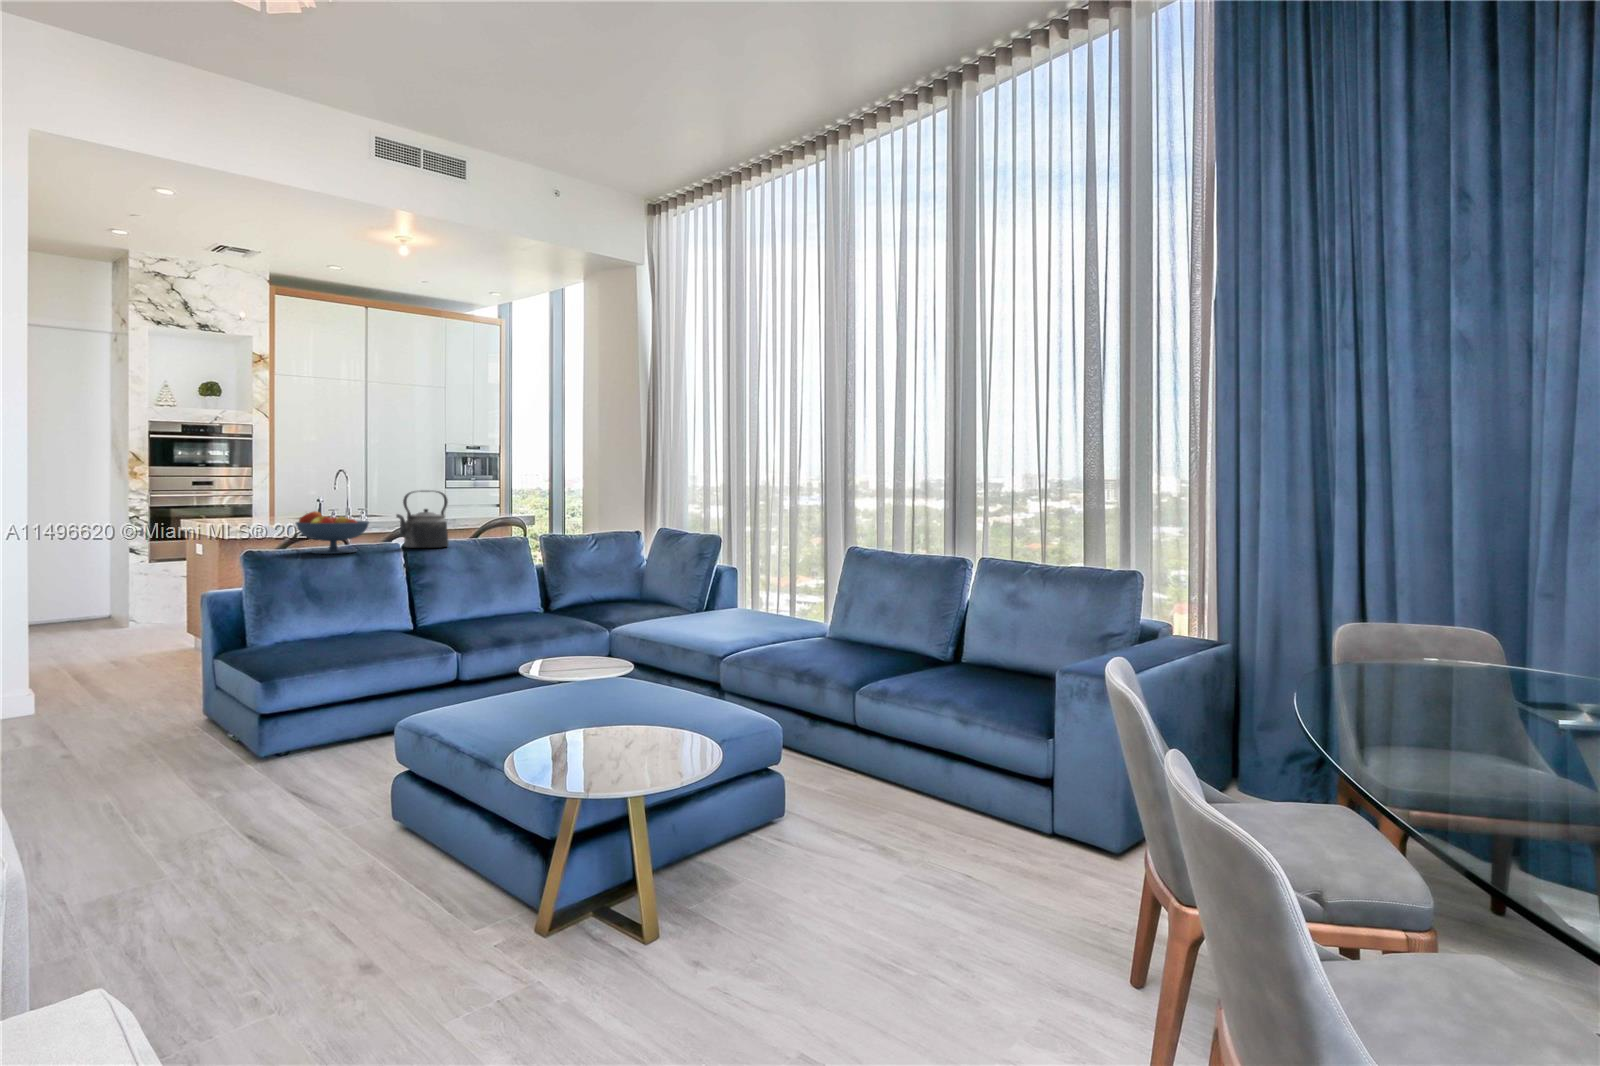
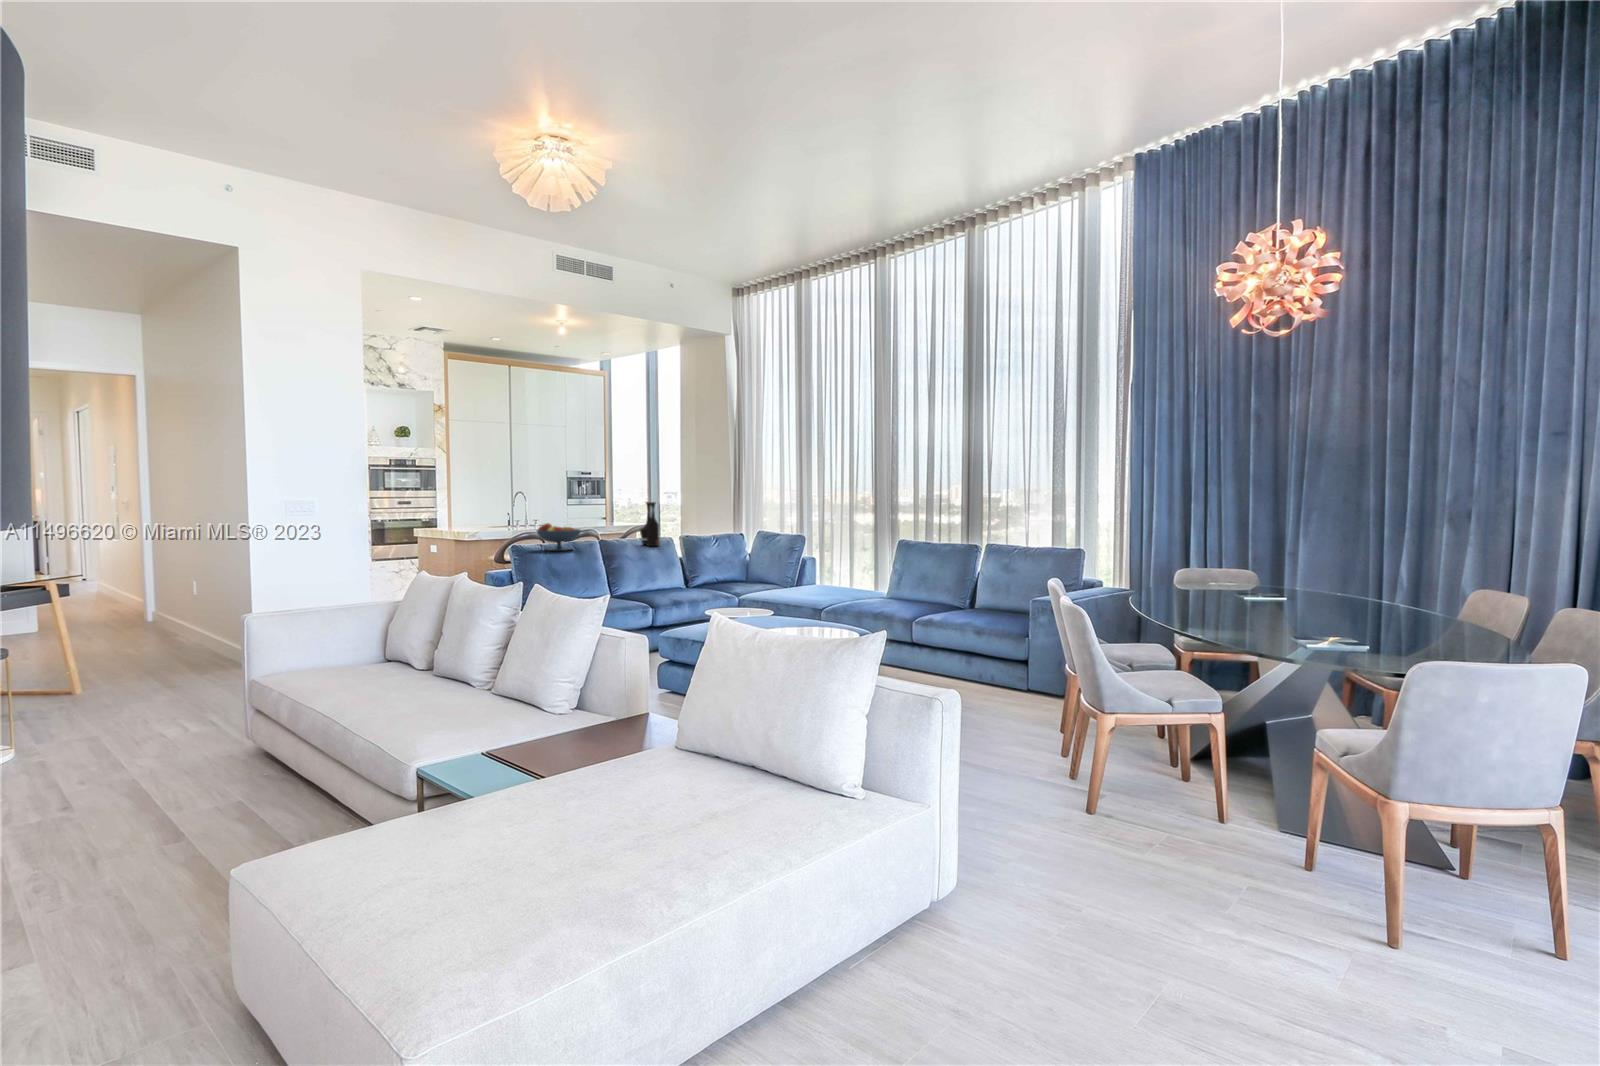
vase: none [478,482,505,547] -> present [640,502,660,546]
kettle: present [396,490,448,548] -> none [593,508,624,547]

